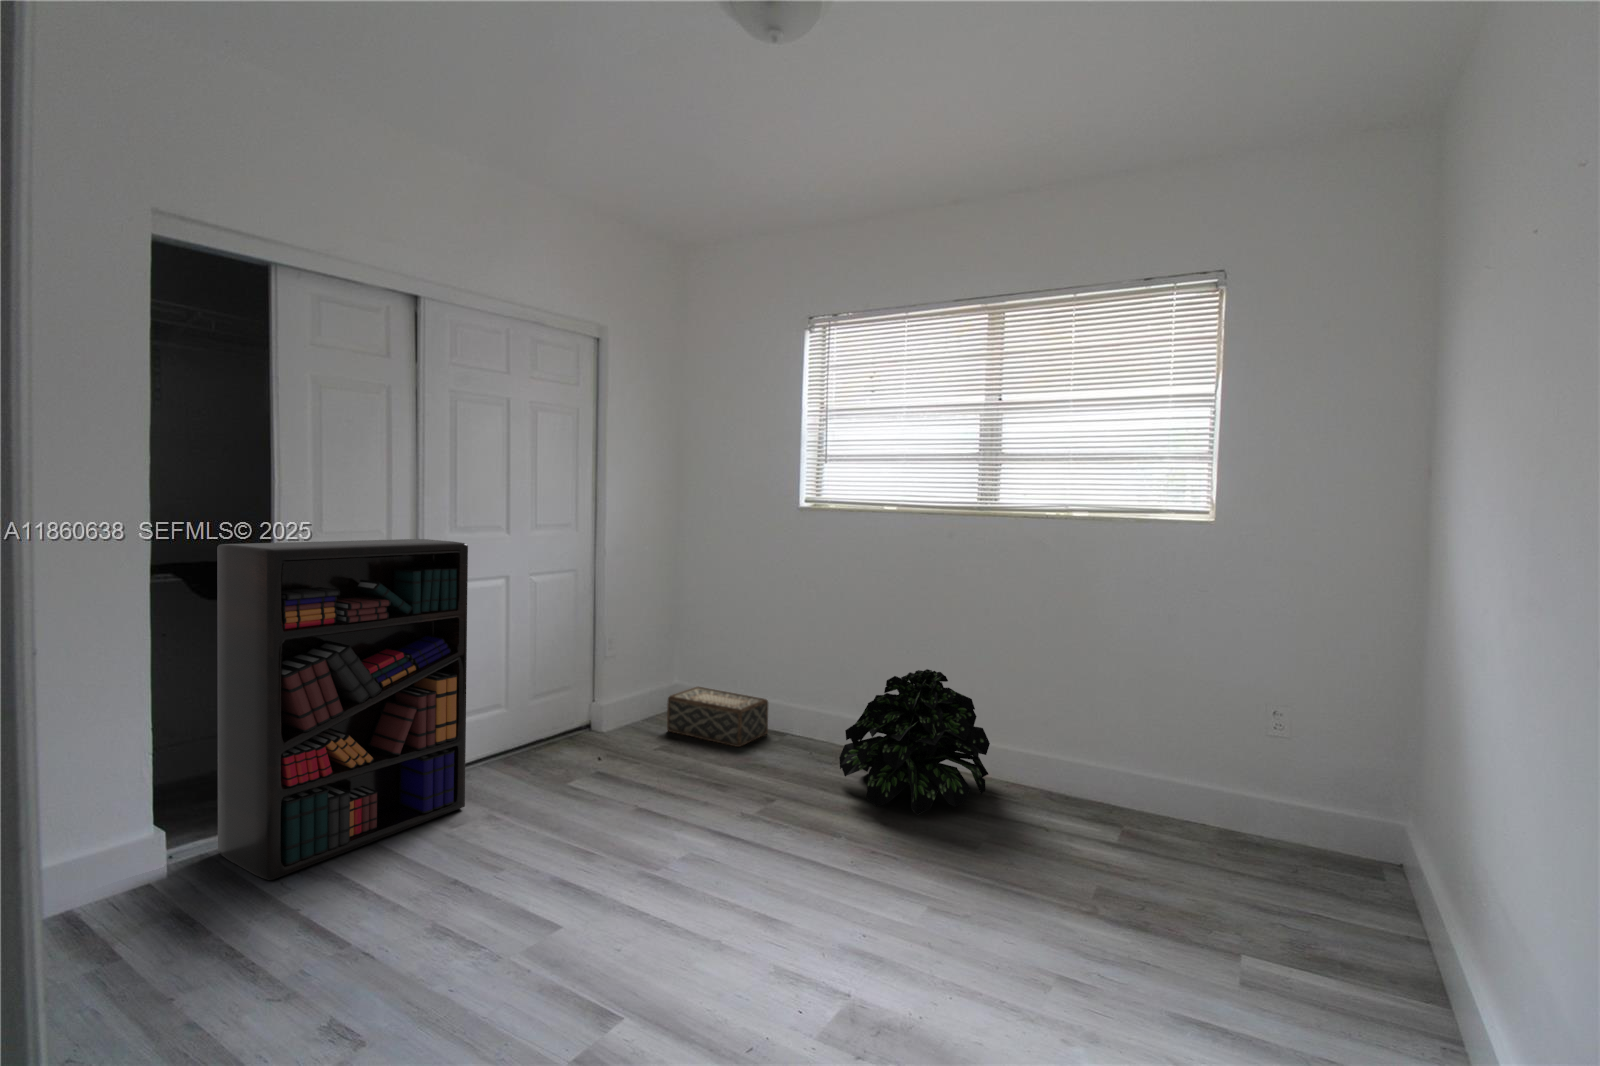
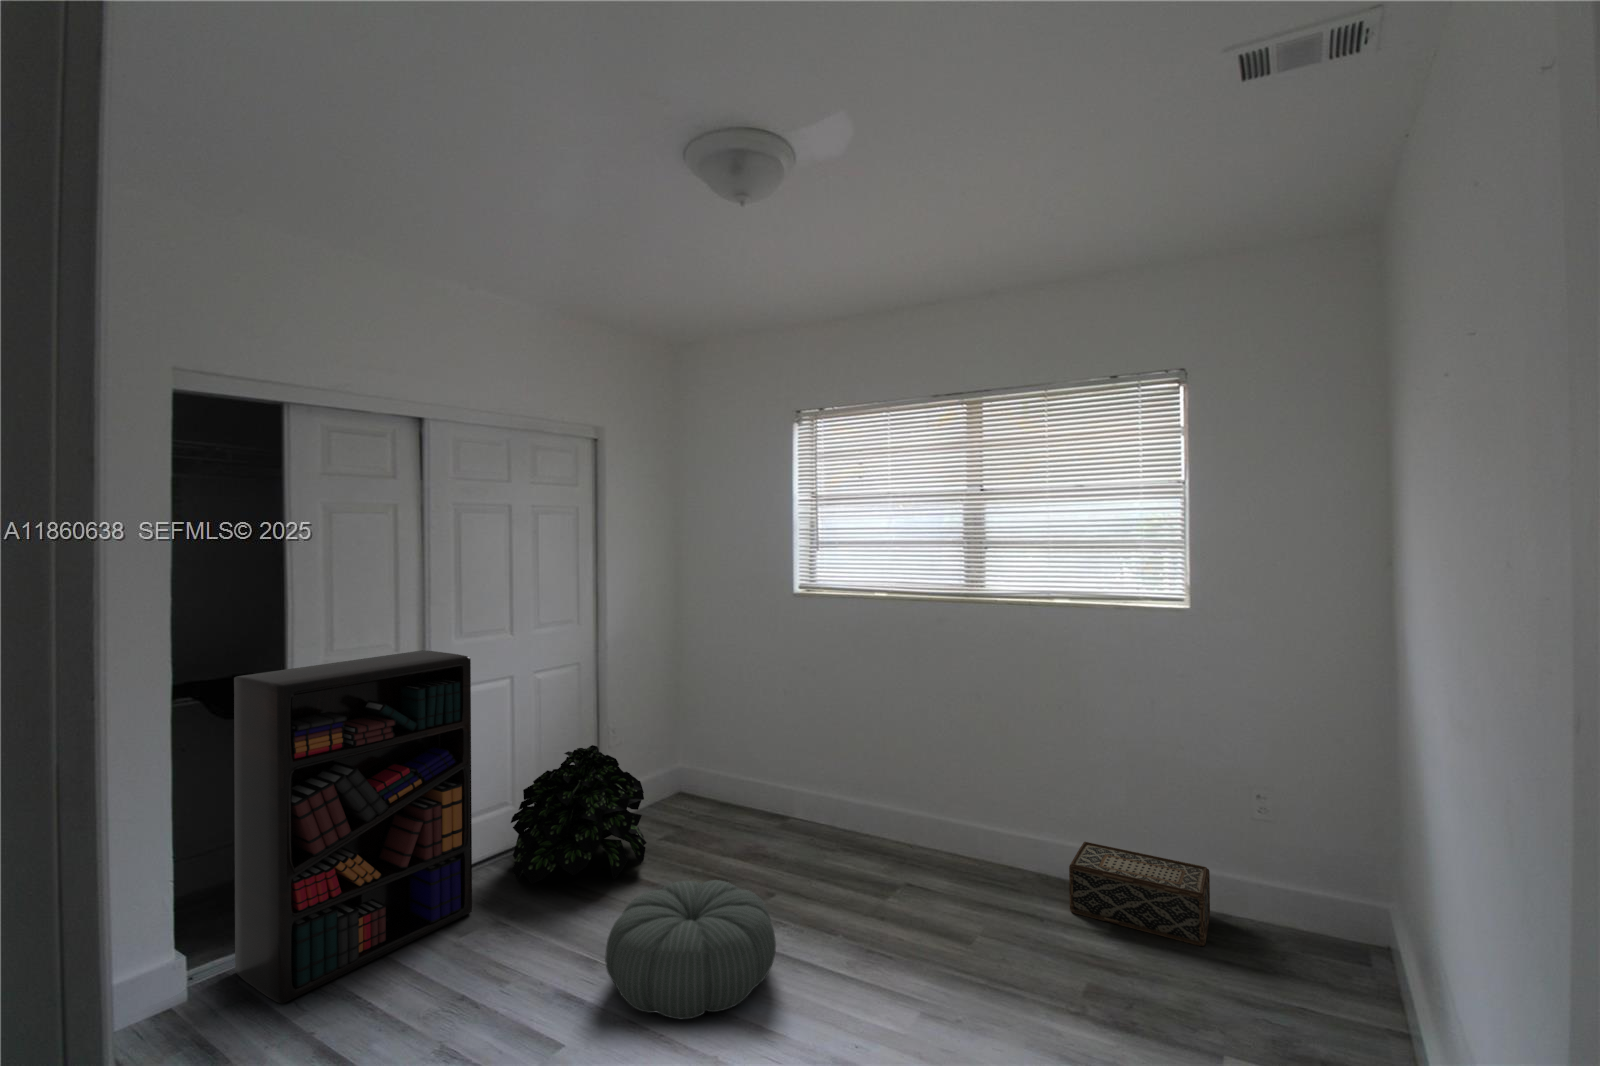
potted plant: present [839,669,990,815] -> present [511,745,647,883]
woven basket: present [667,687,768,747] -> present [1069,842,1210,946]
pouf: none [611,775,785,900] -> present [605,880,776,1019]

